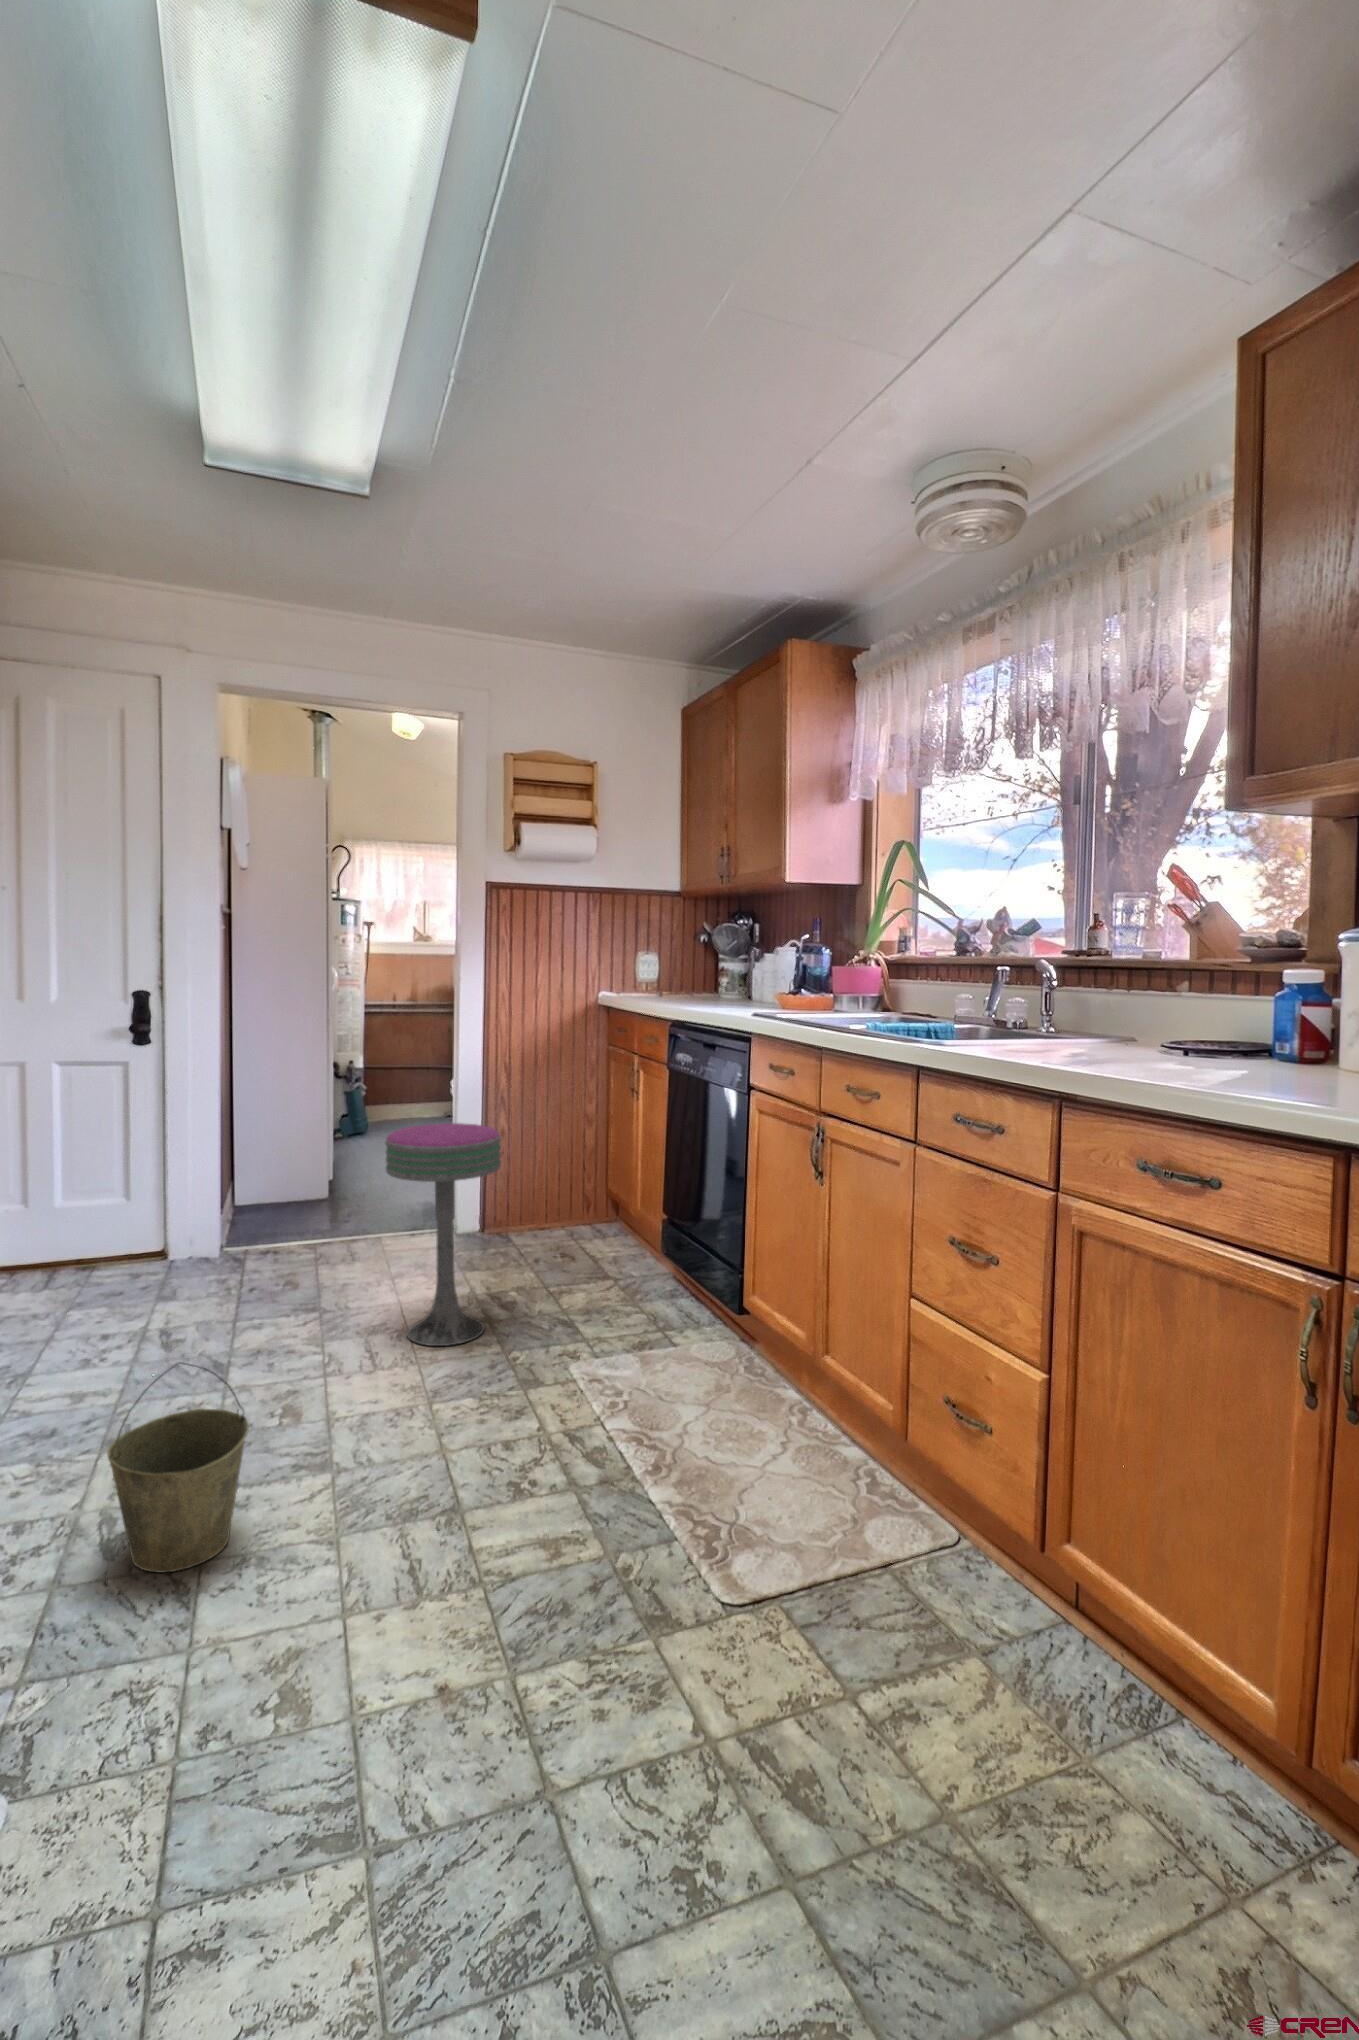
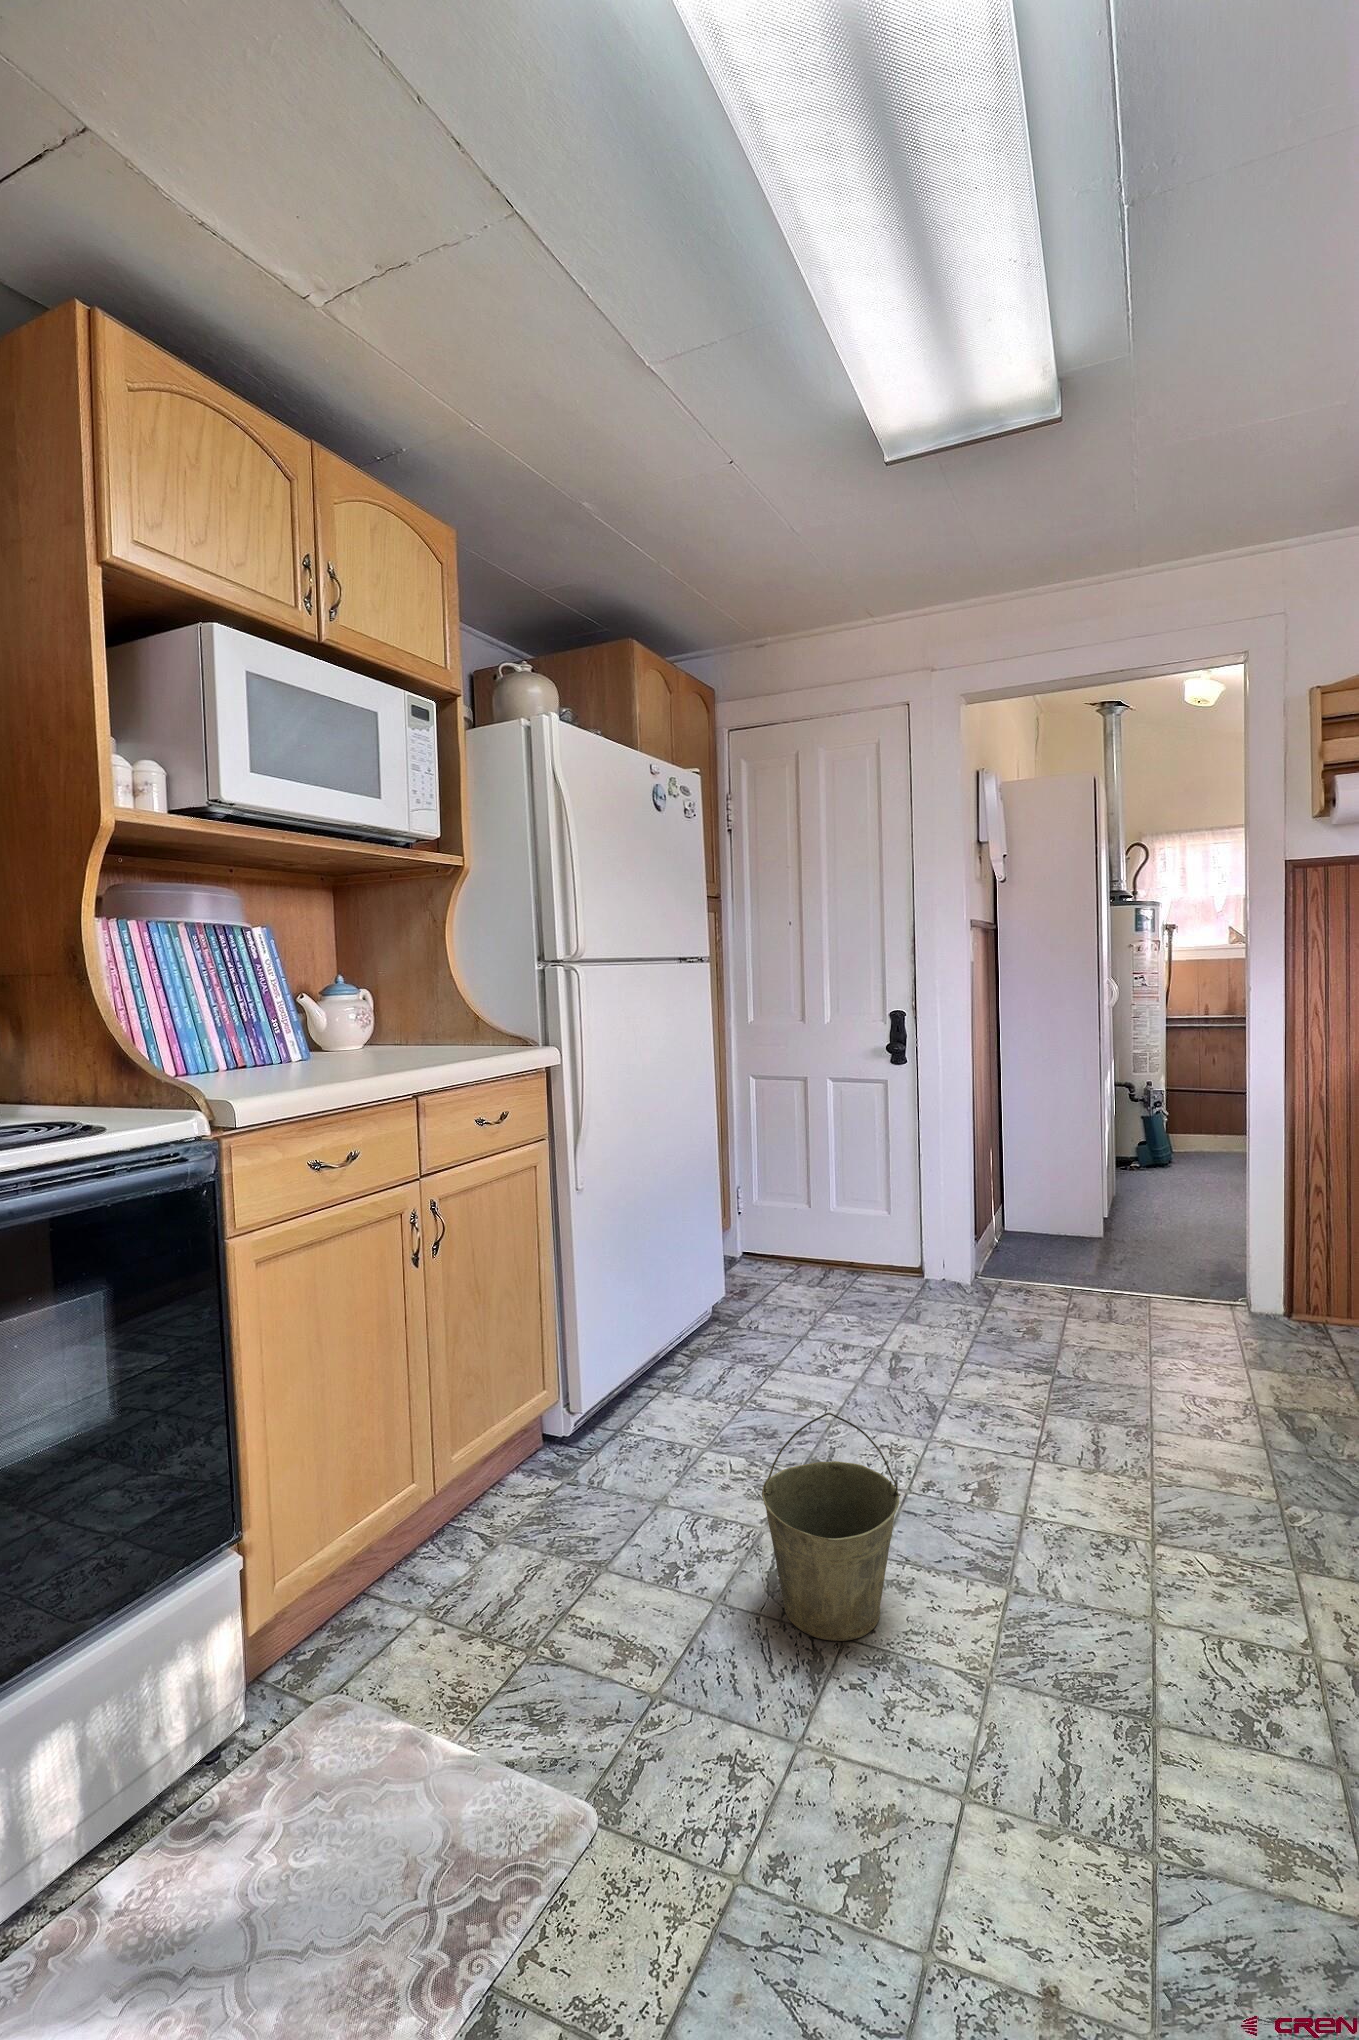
bar stool: present [385,1123,501,1346] -> none [1120,1178,1281,1469]

